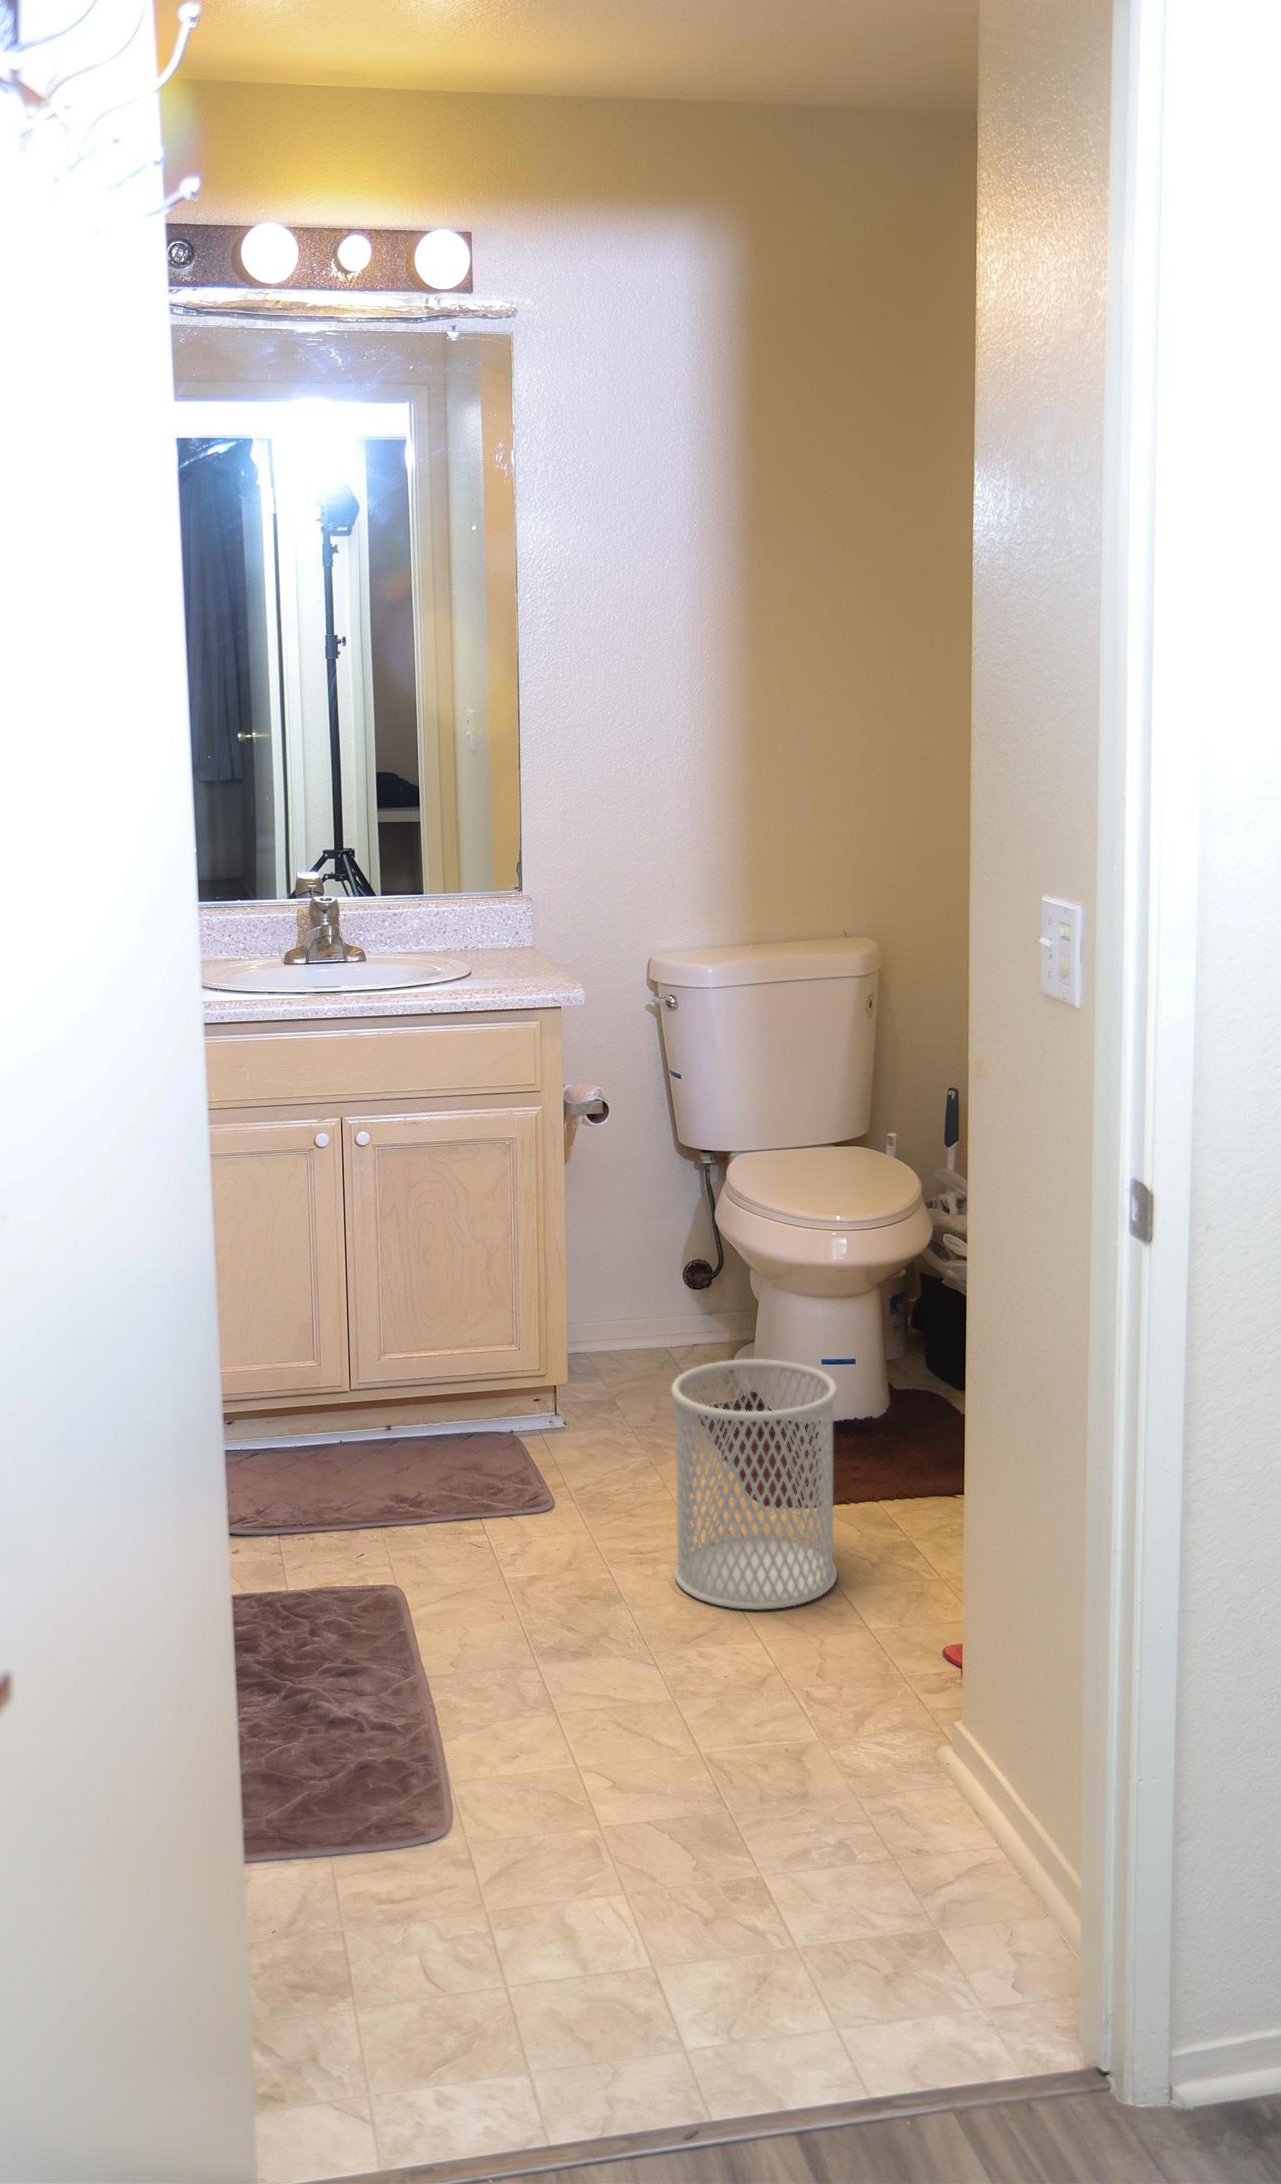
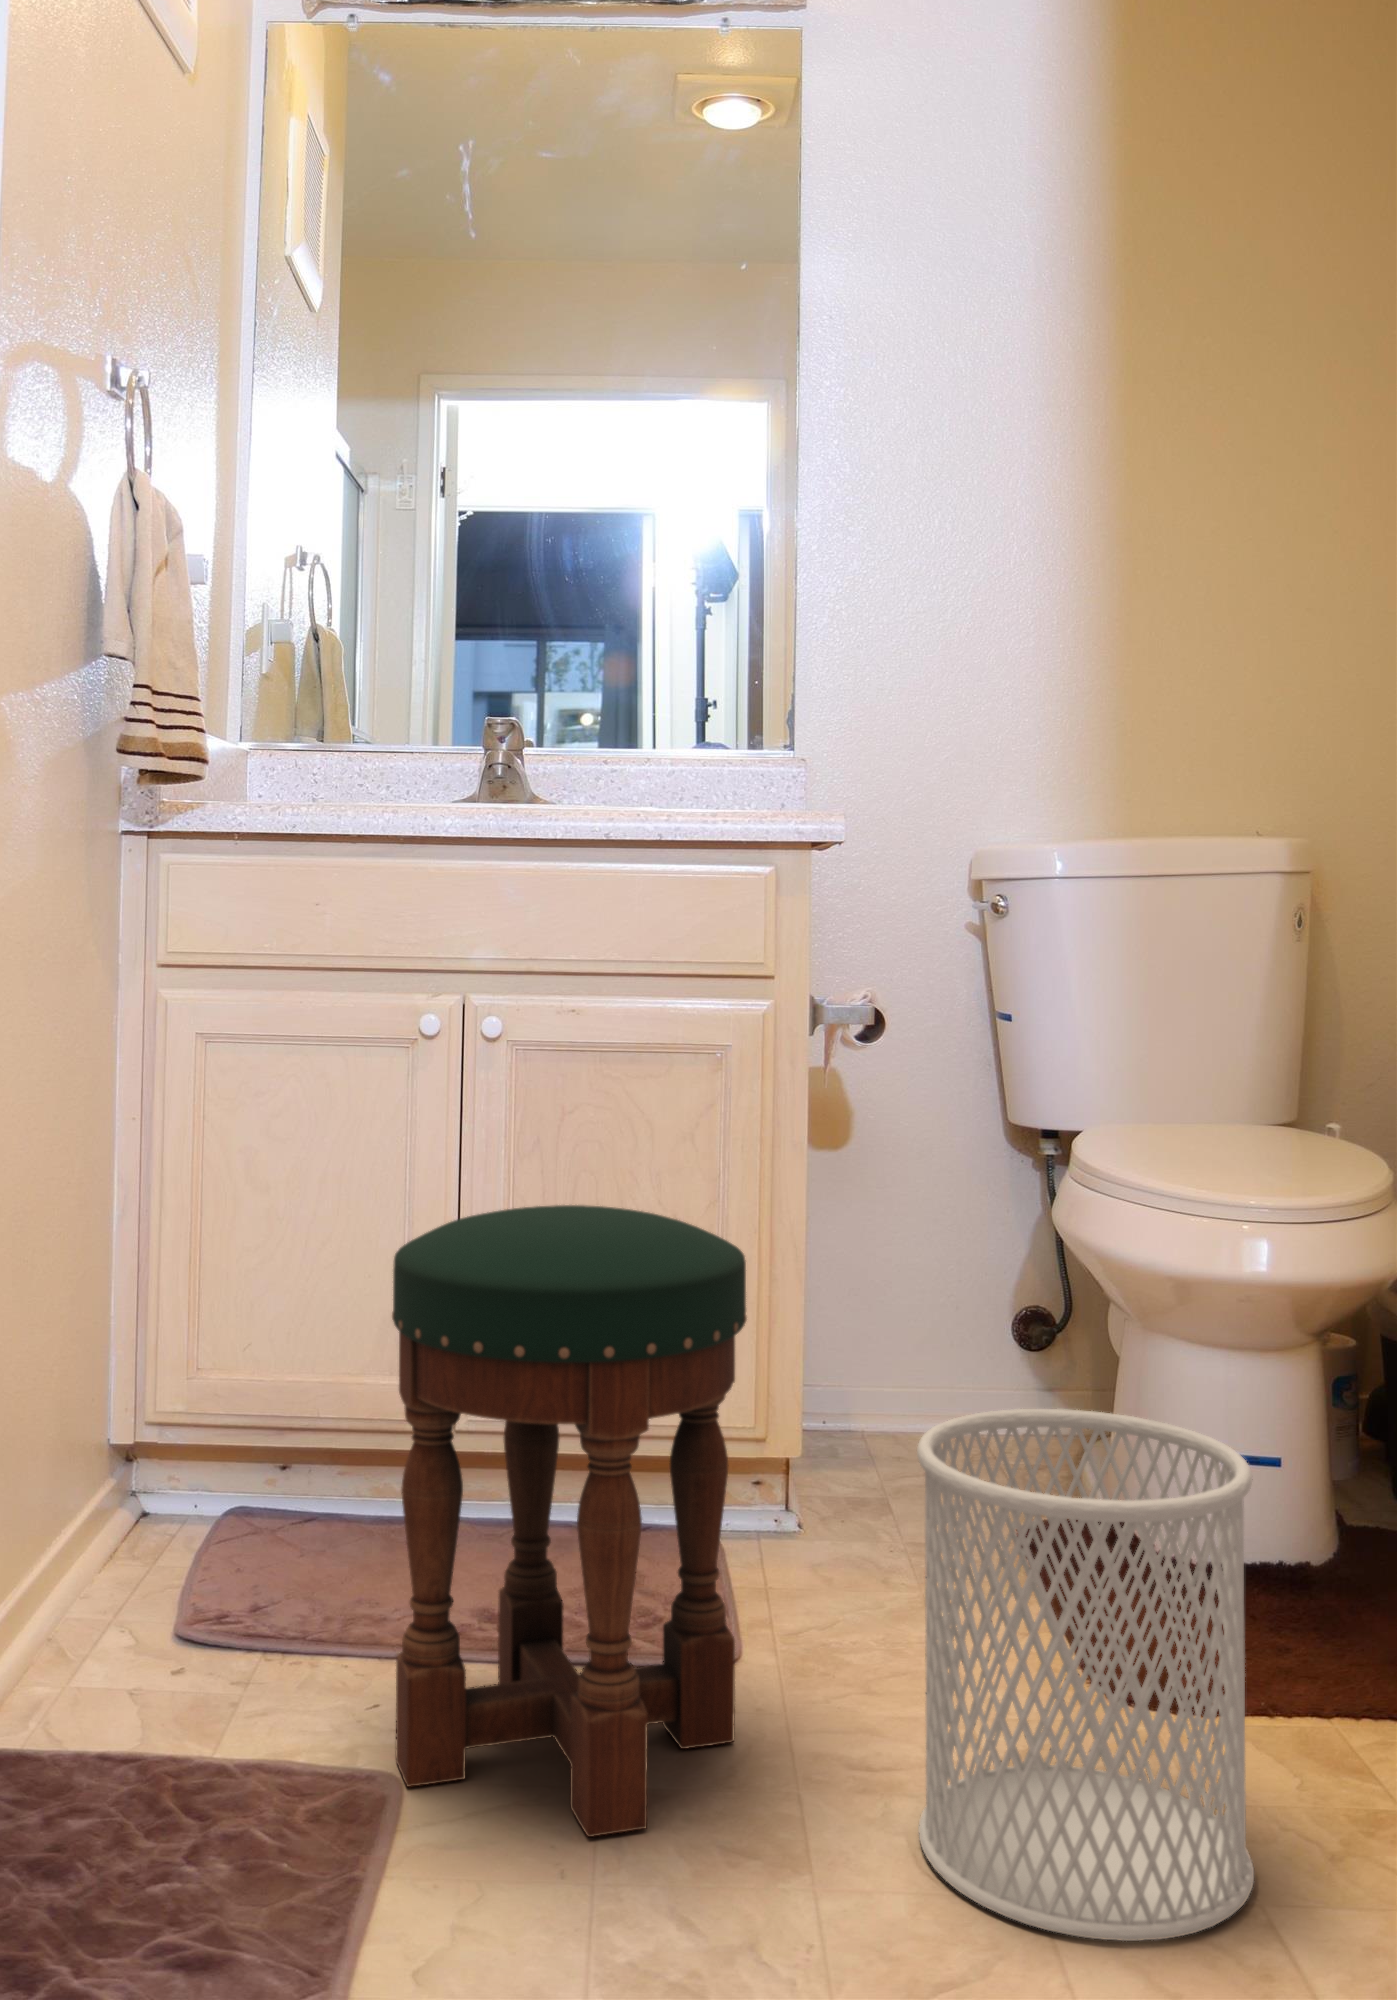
stool: none [372,1269,572,1600] -> present [392,1205,747,1837]

